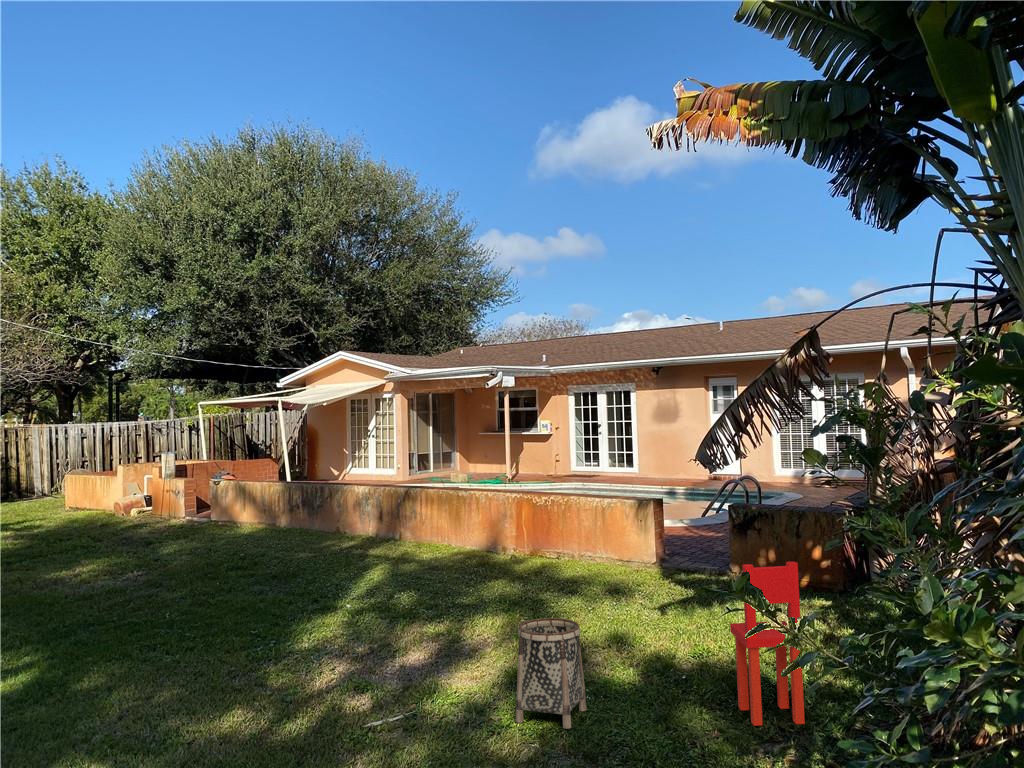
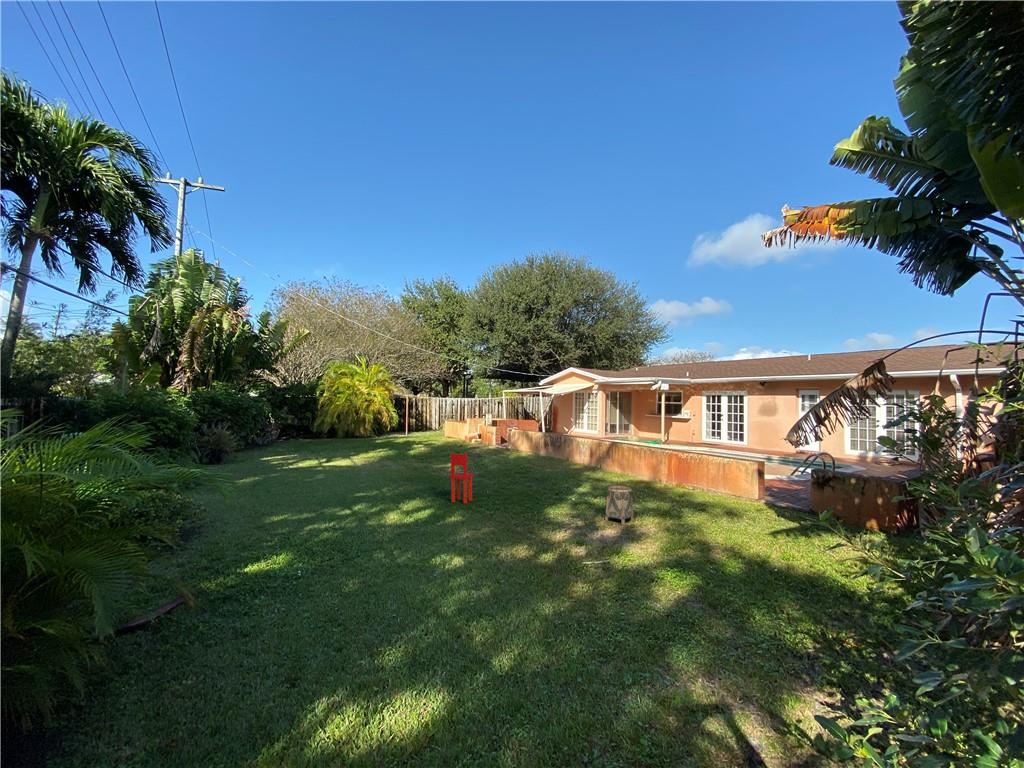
chair: present [730,562,805,726] -> present [450,453,473,503]

